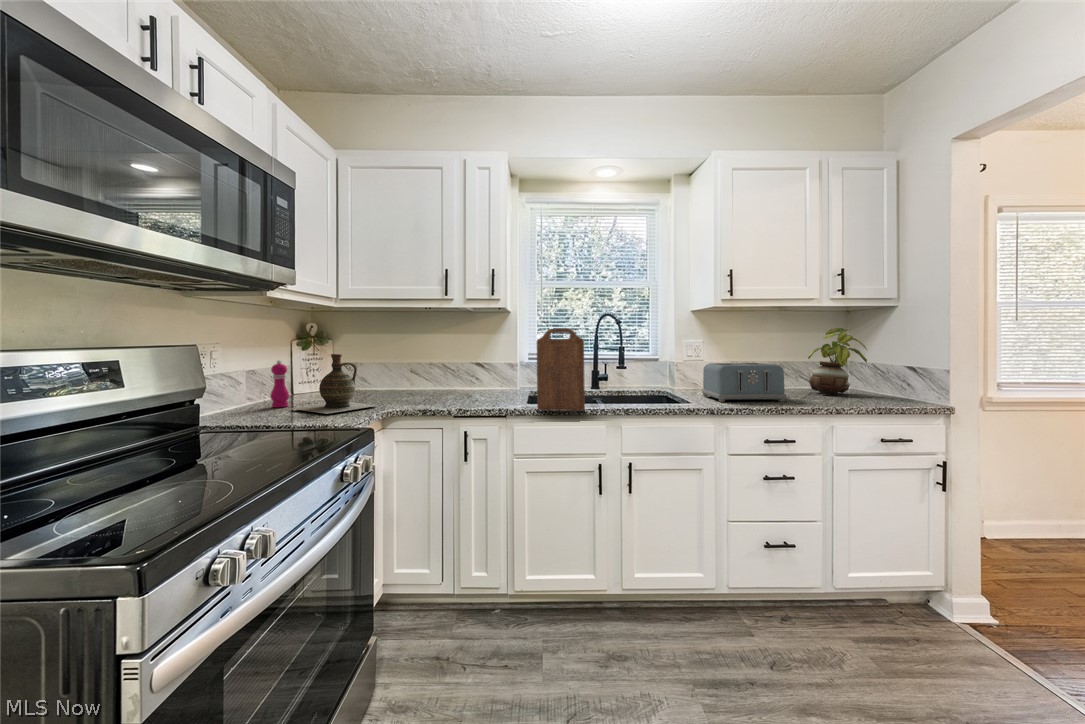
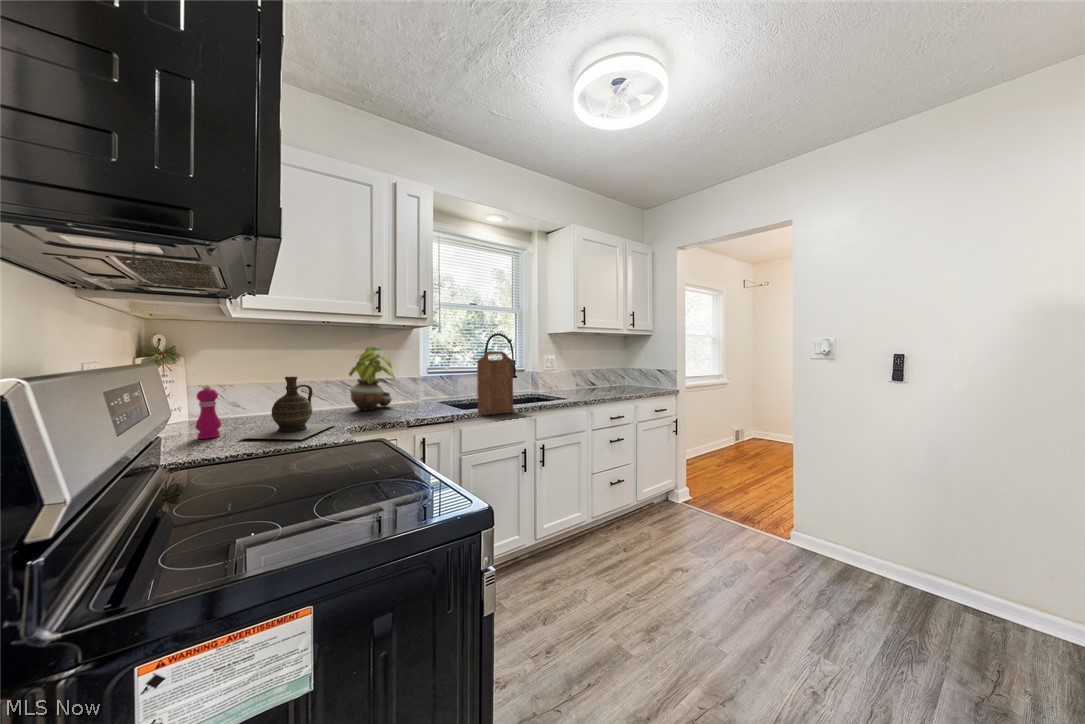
potted plant: present [808,328,867,395] -> present [349,347,395,410]
toaster: present [702,363,786,402] -> none [557,371,612,398]

